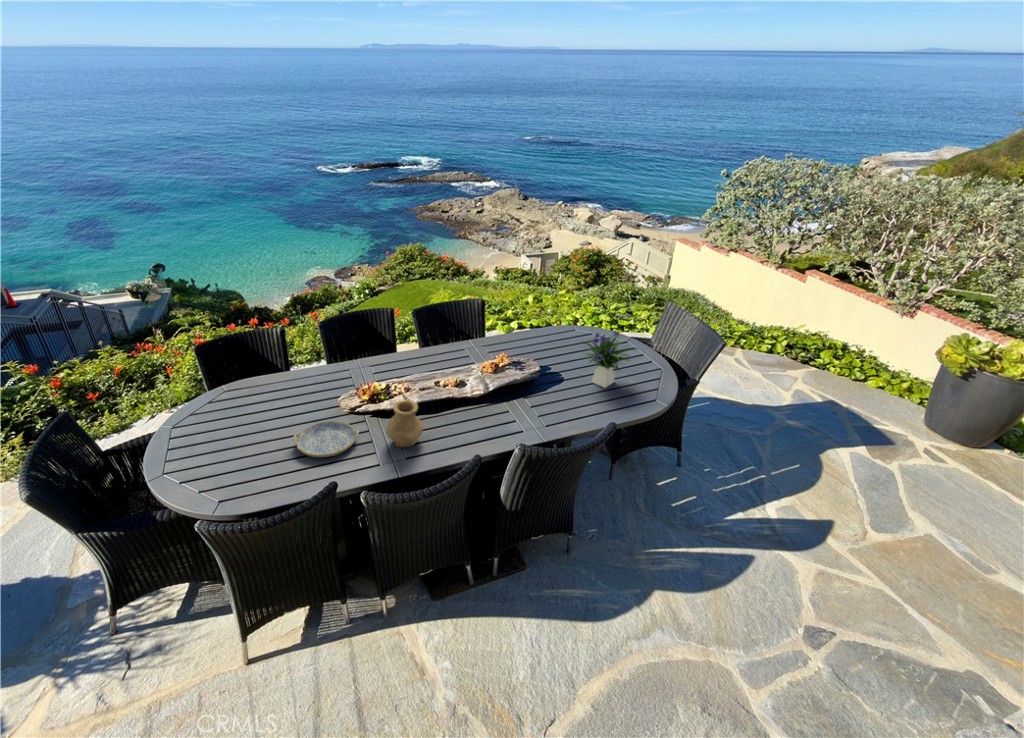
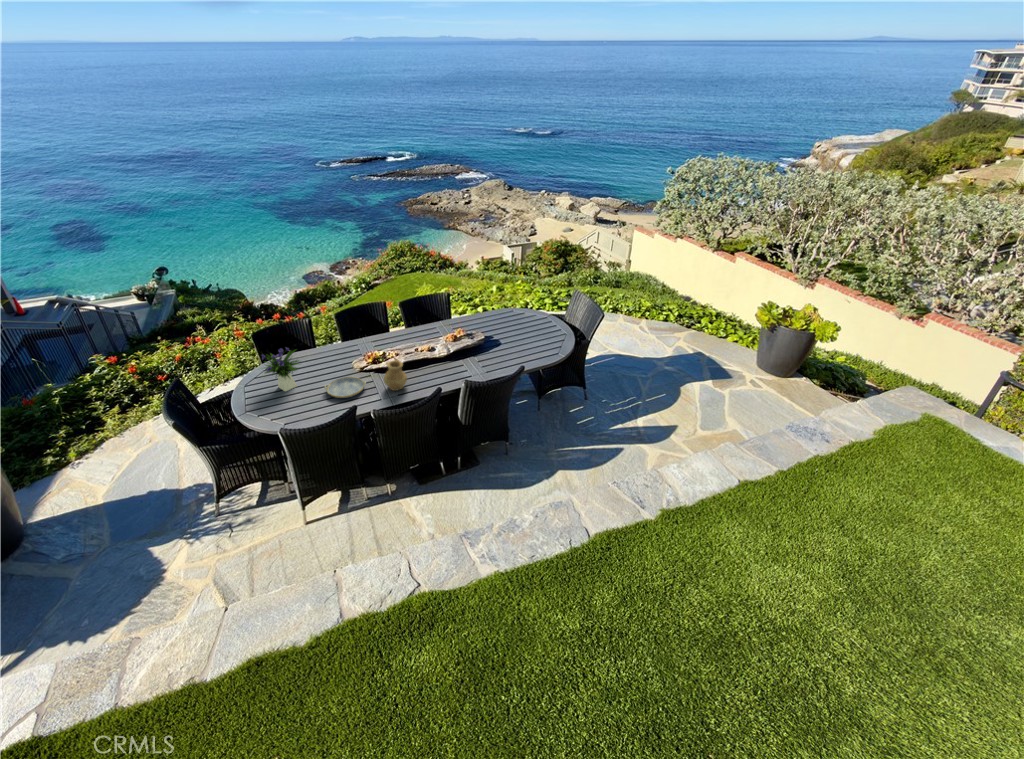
flower arrangement: present [583,330,636,388] -> present [262,348,299,391]

